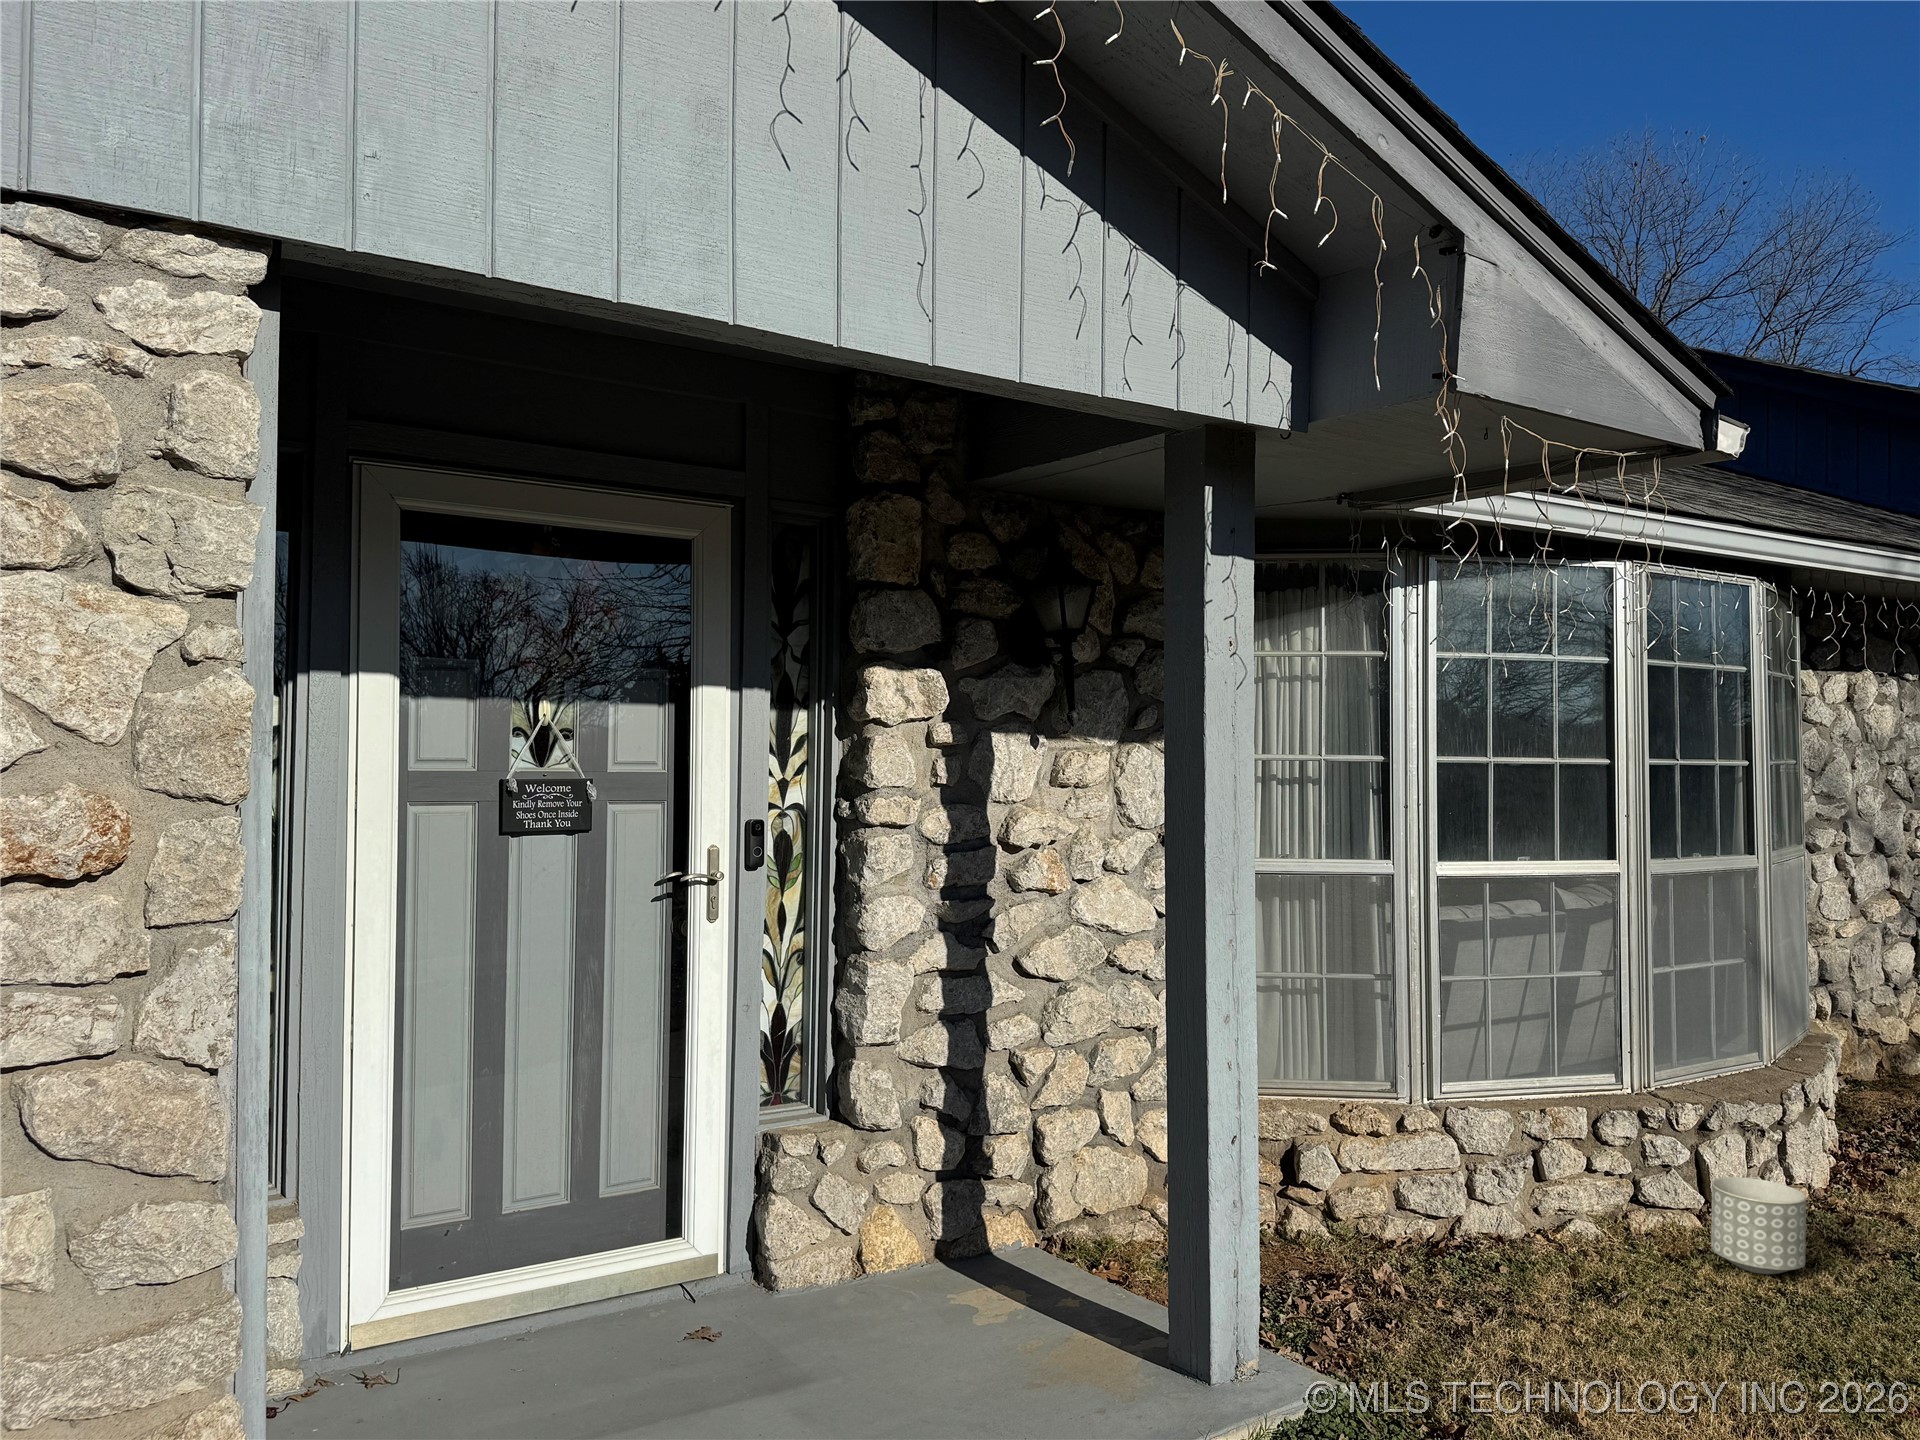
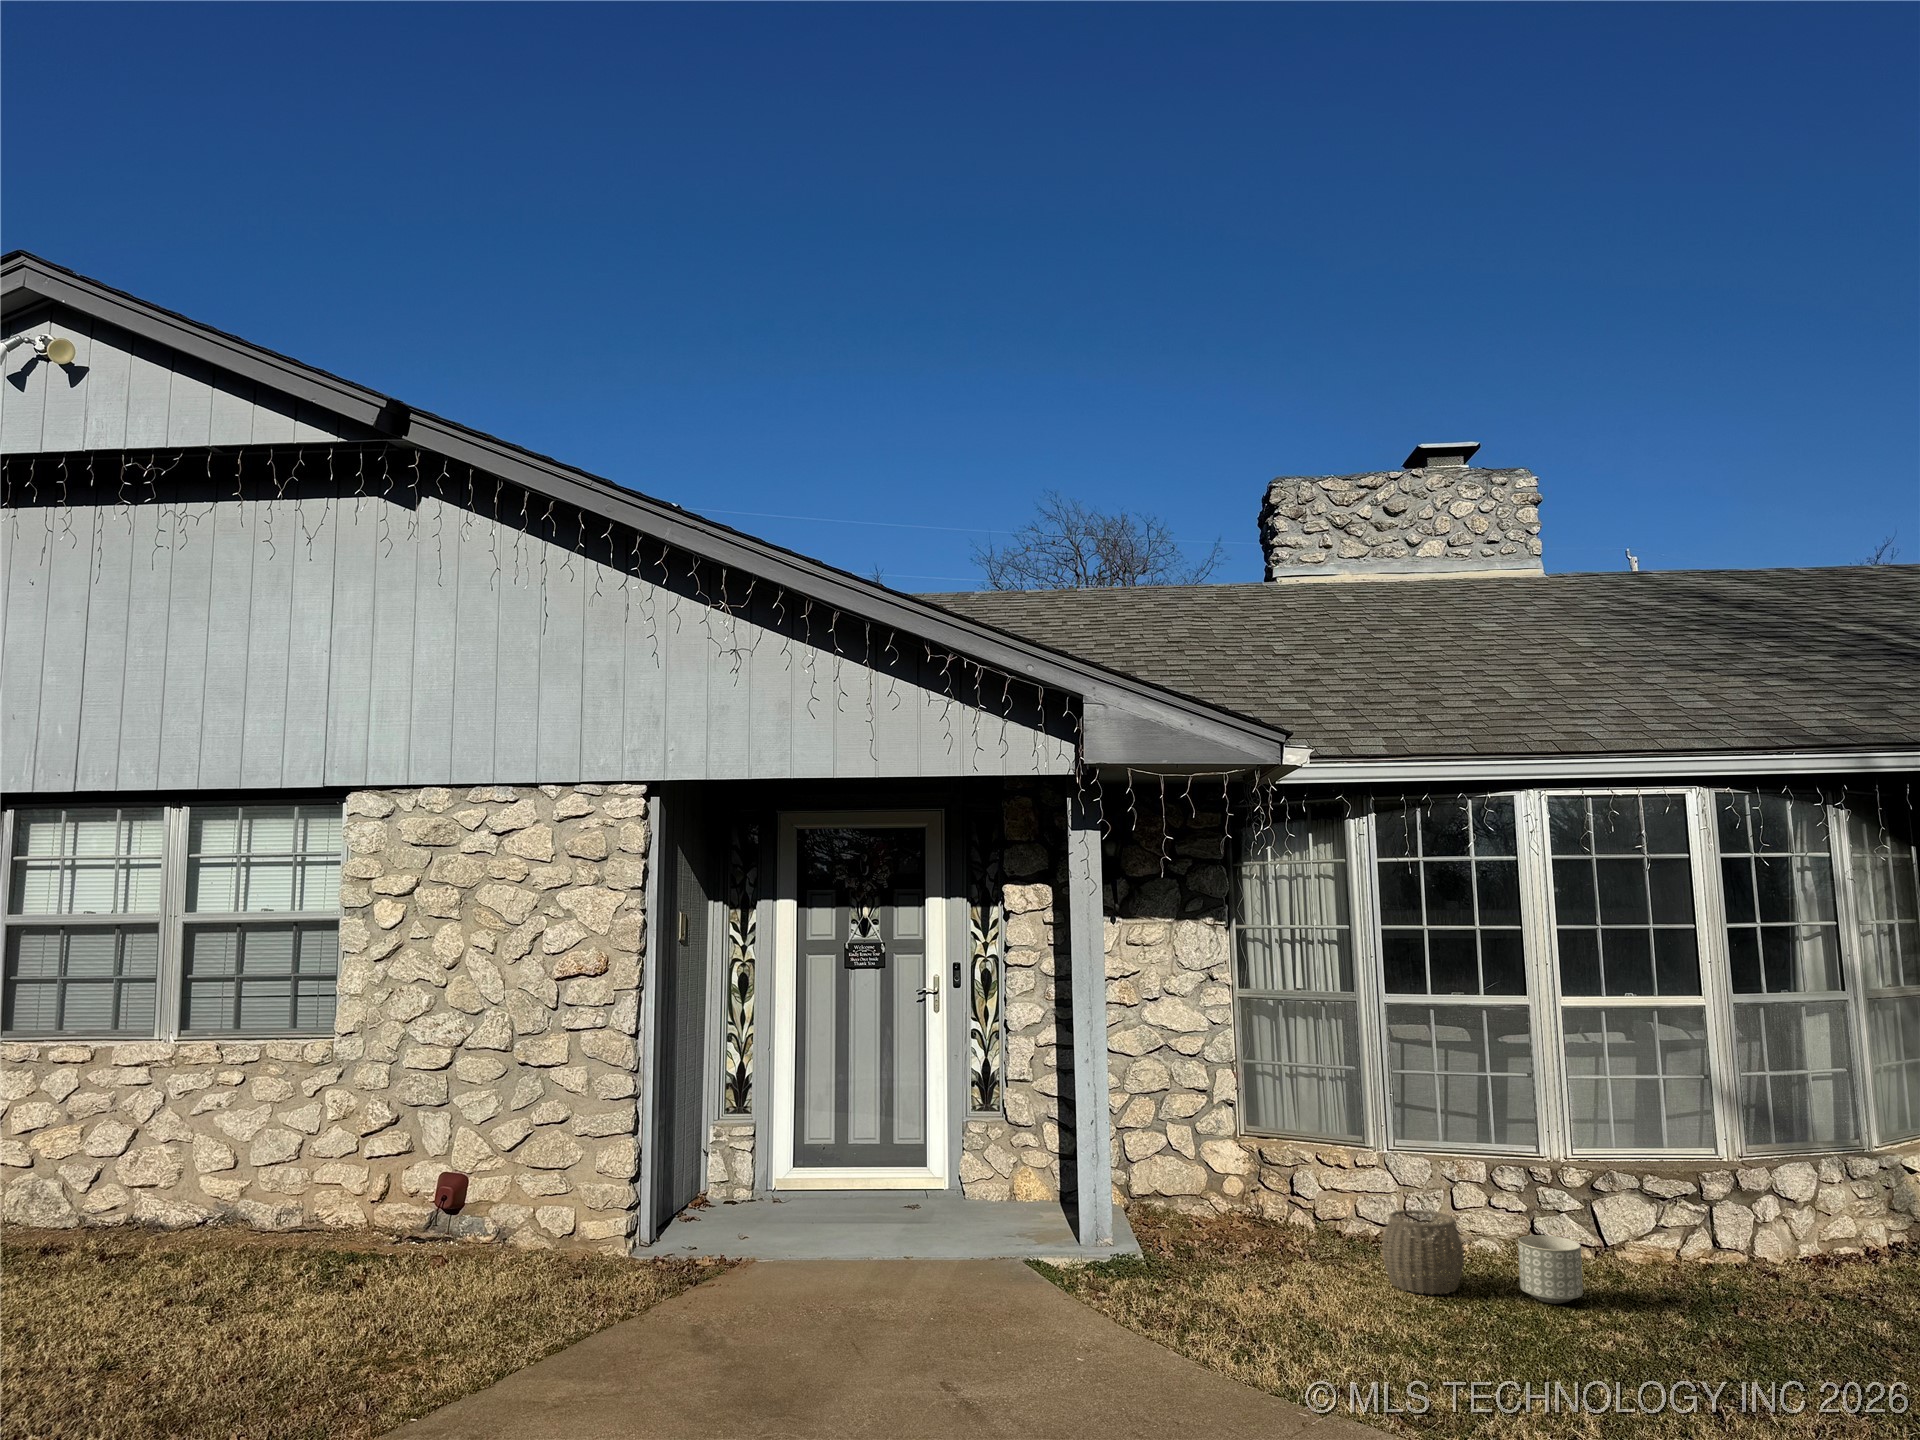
woven basket: none [1565,1170,1697,1304] -> present [1382,1210,1464,1295]

